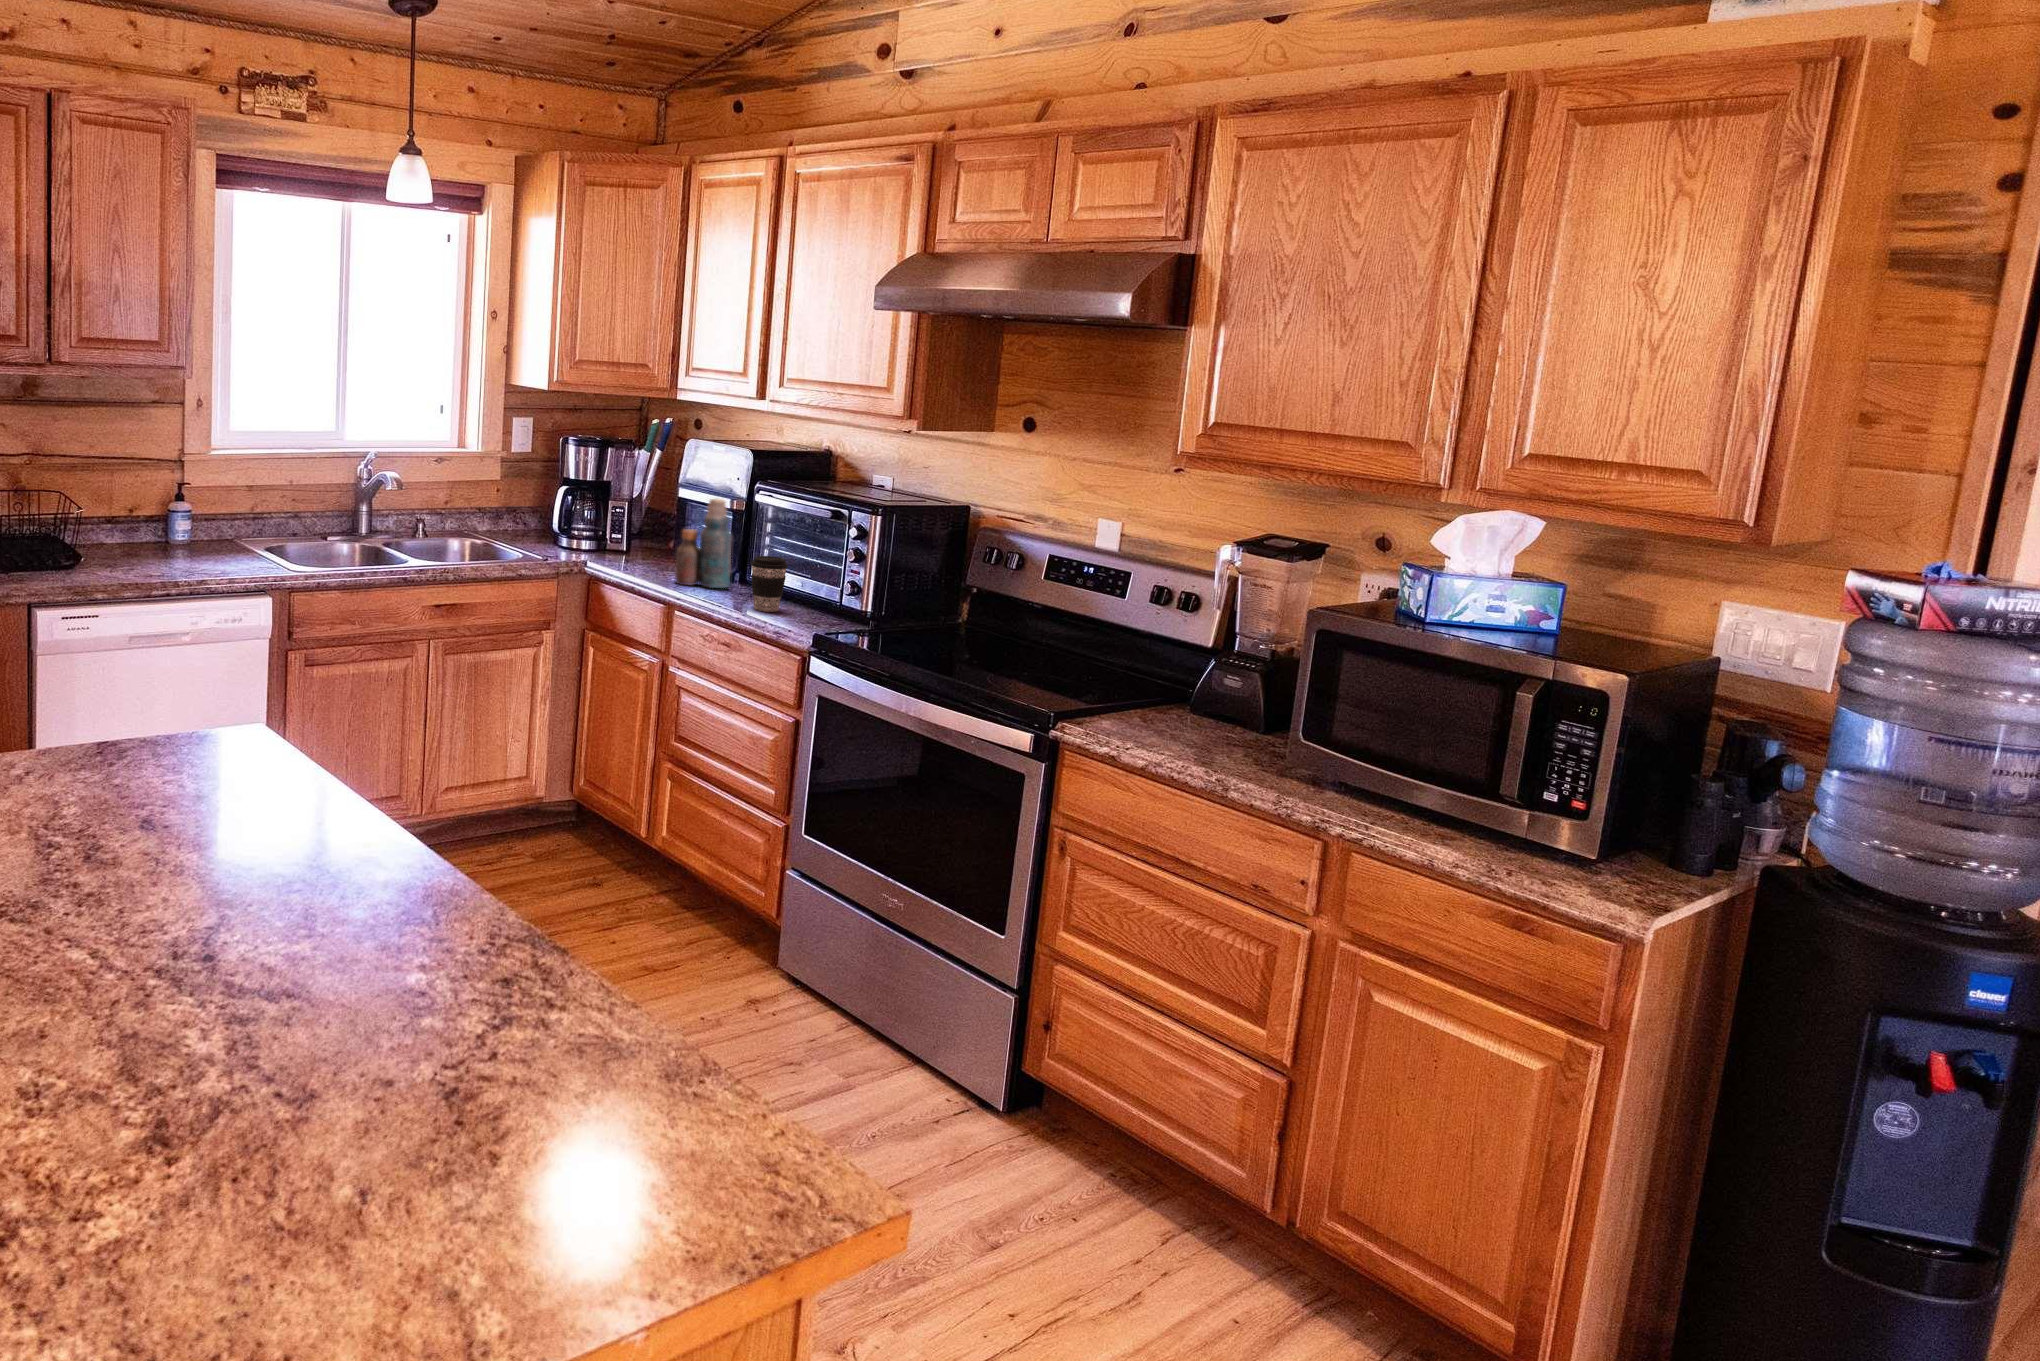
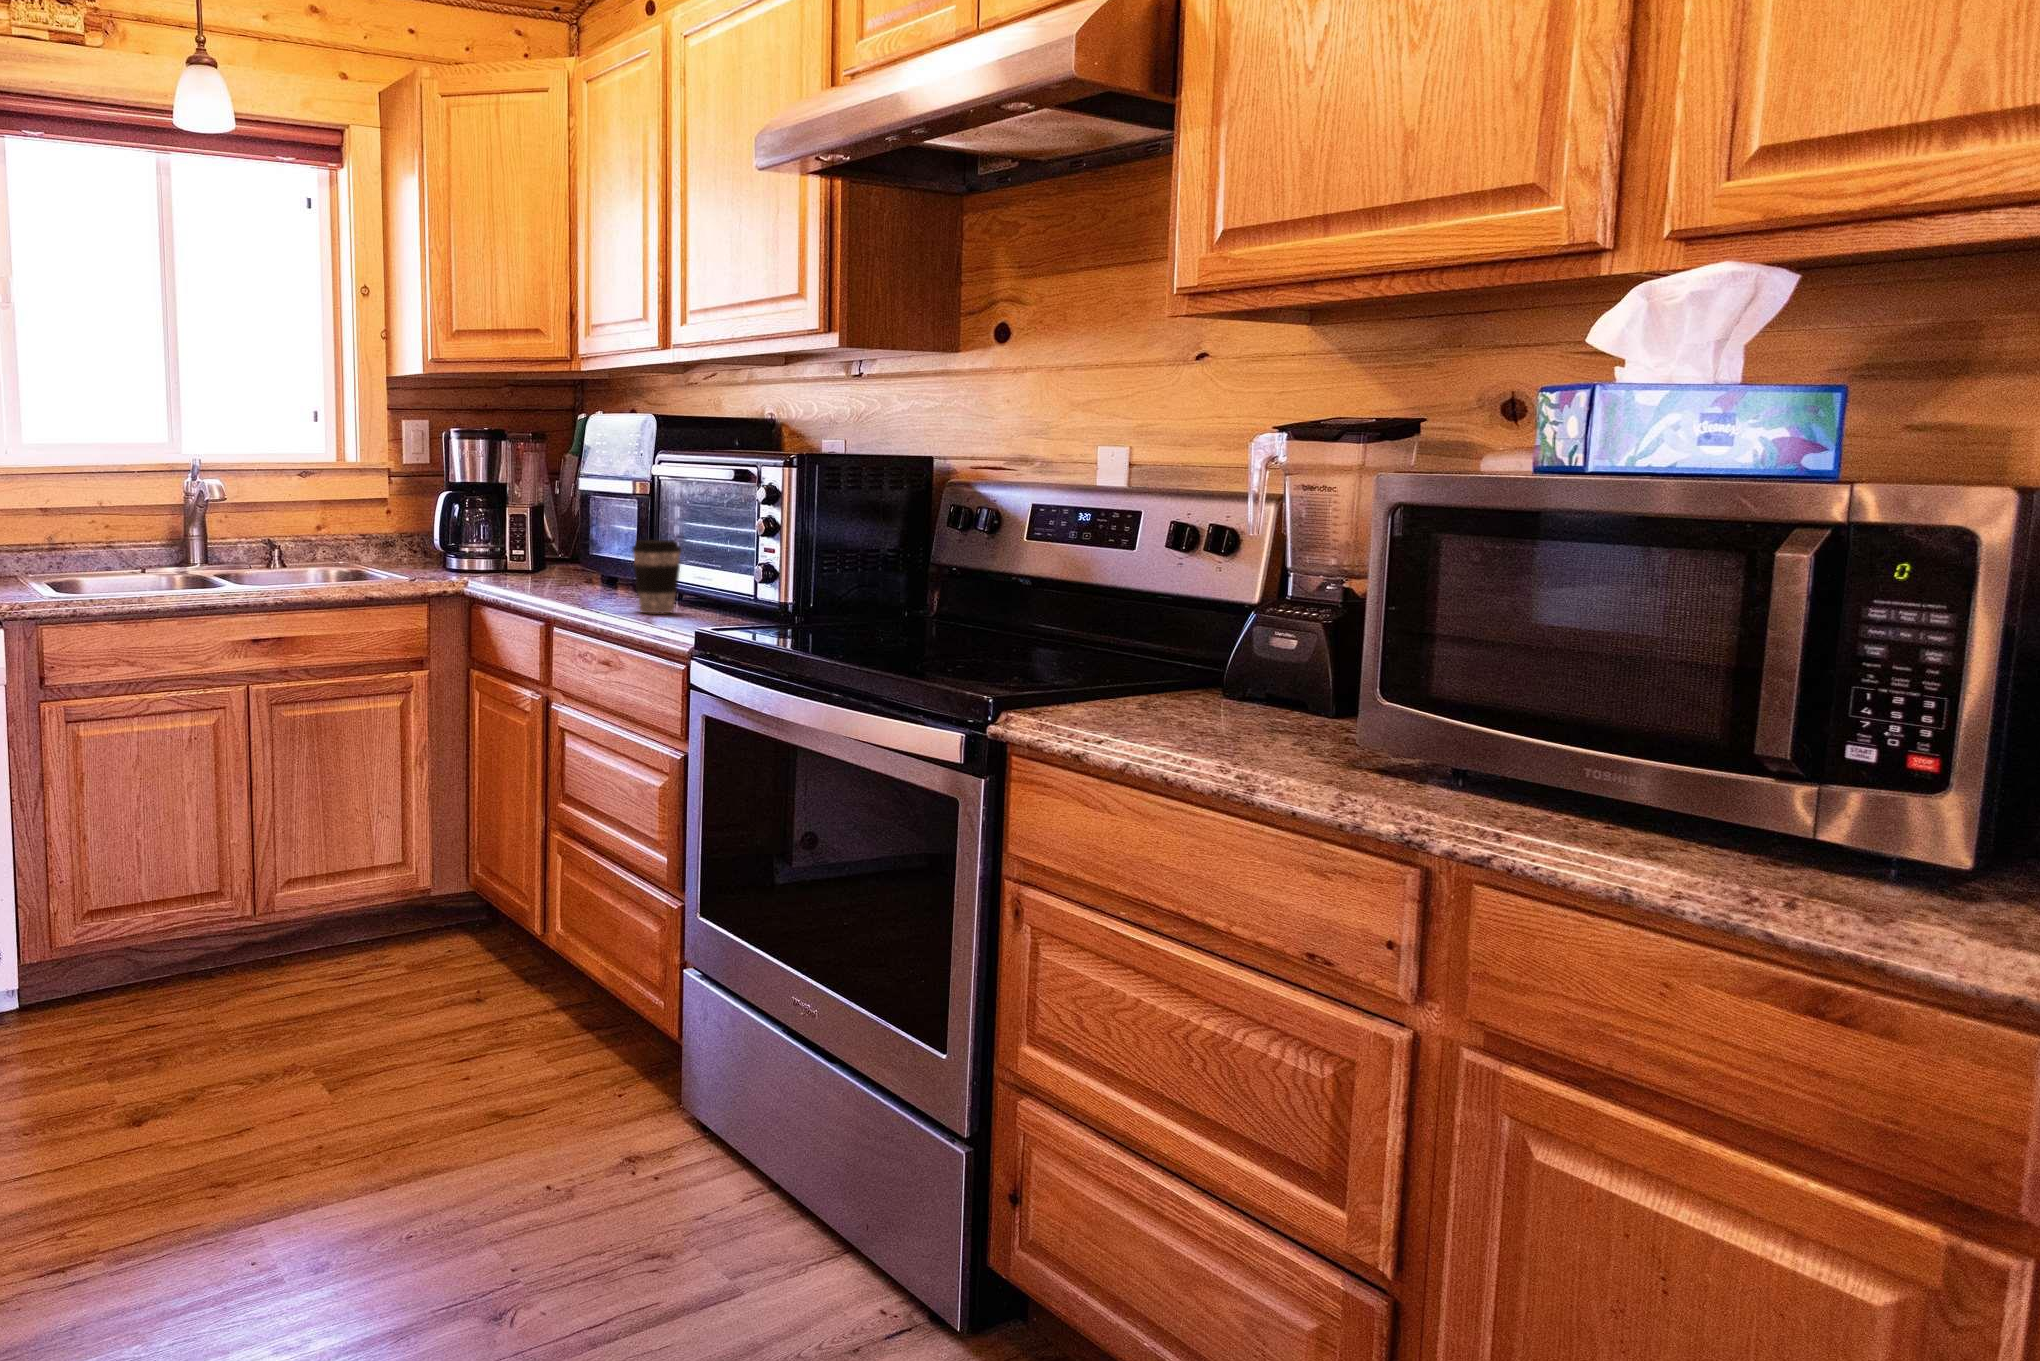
bottle: present [675,499,732,588] -> none [558,476,631,595]

